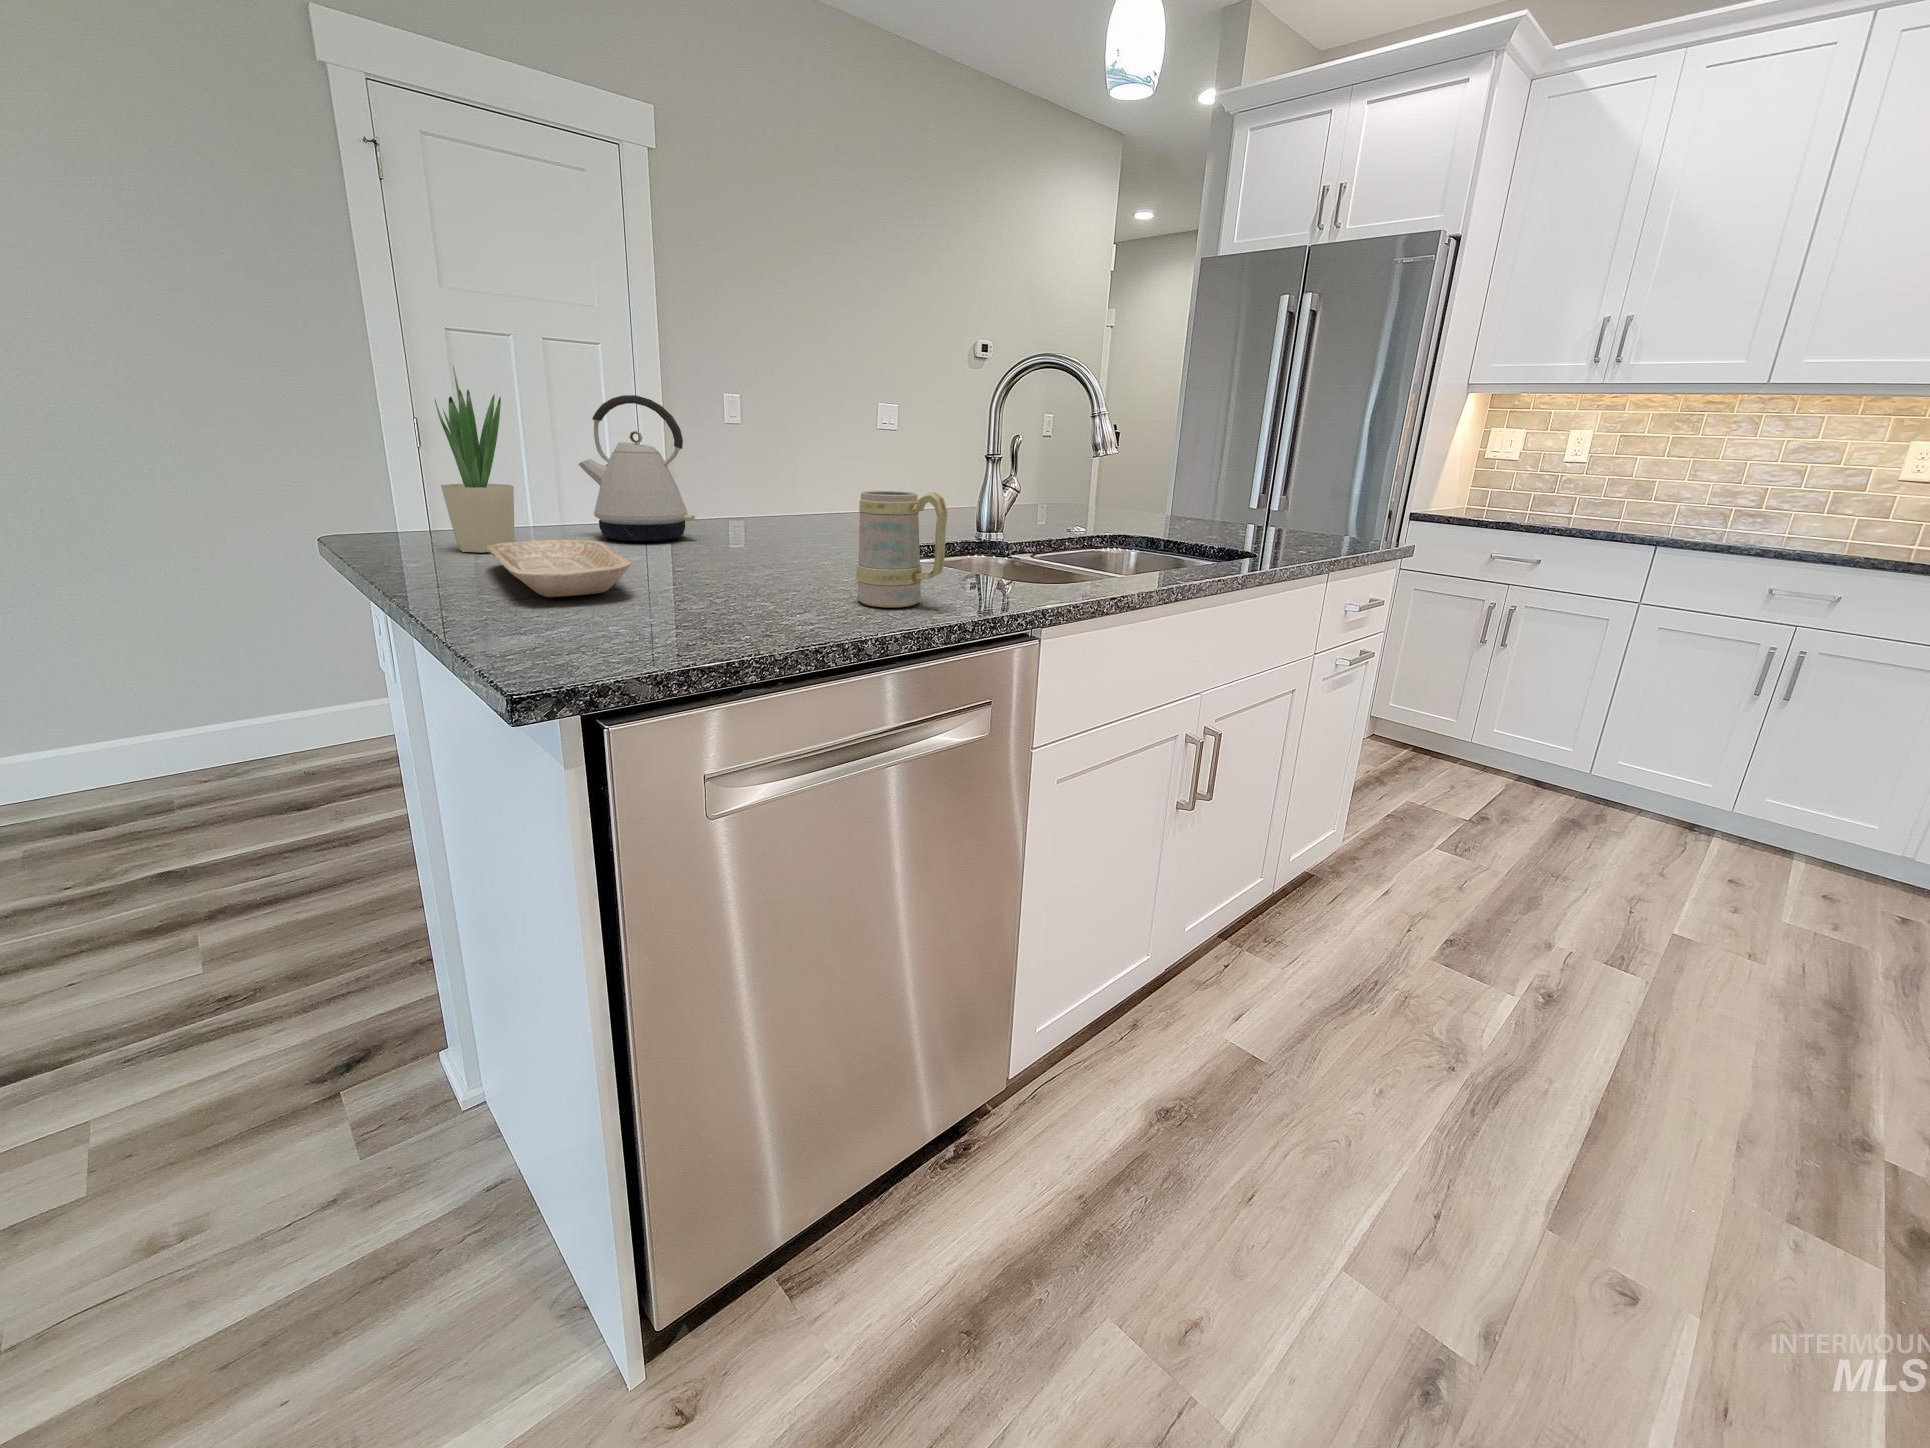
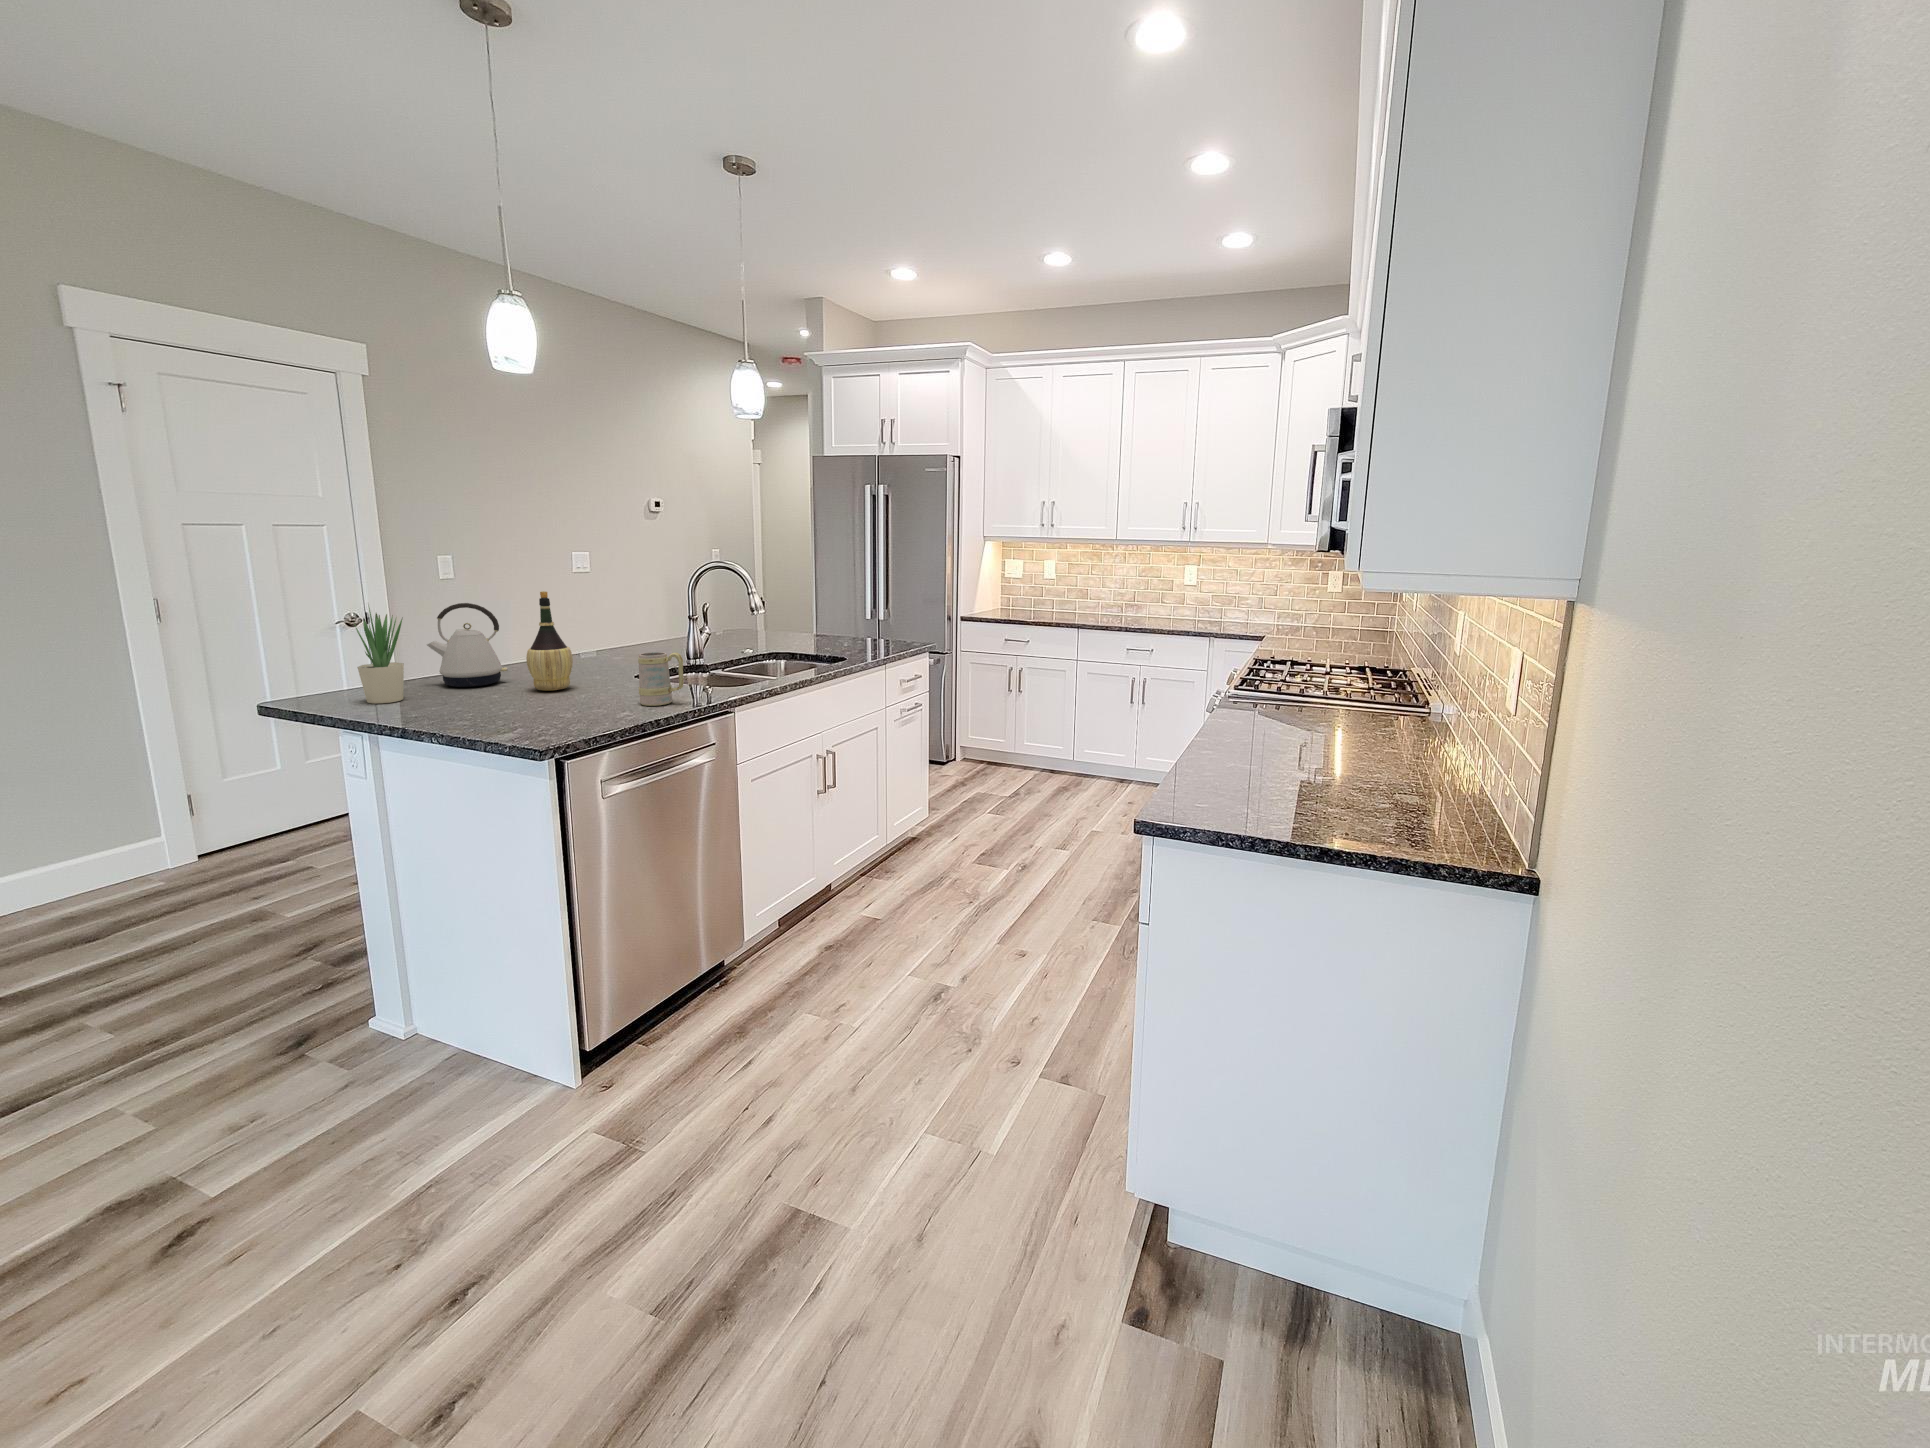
wine bottle: none [700,367,777,558] -> present [526,591,573,690]
tray: present [486,539,631,597] -> none [412,689,521,719]

